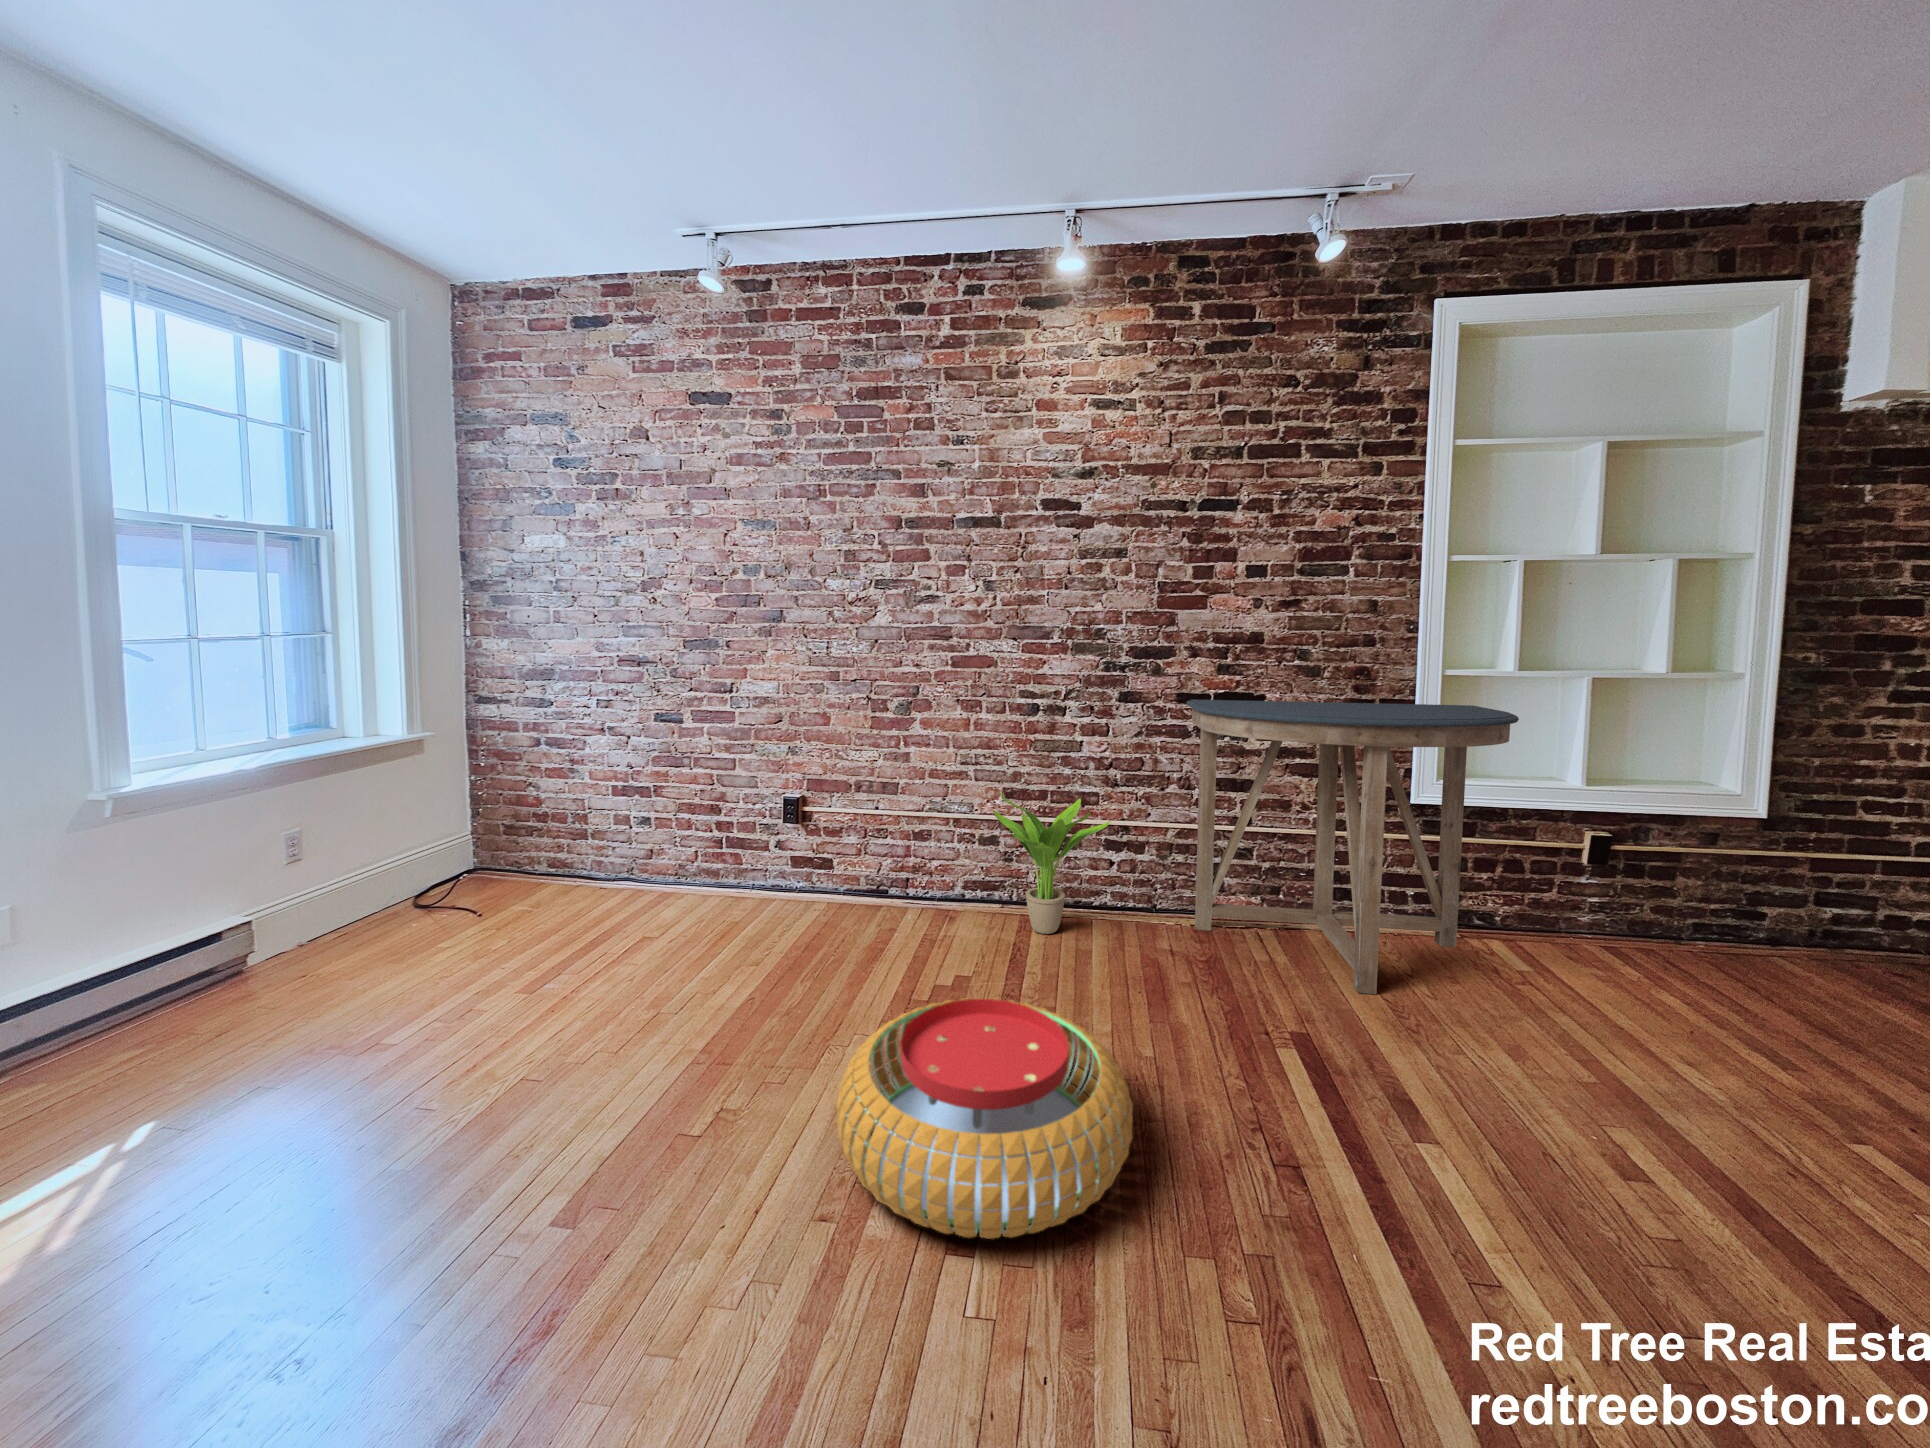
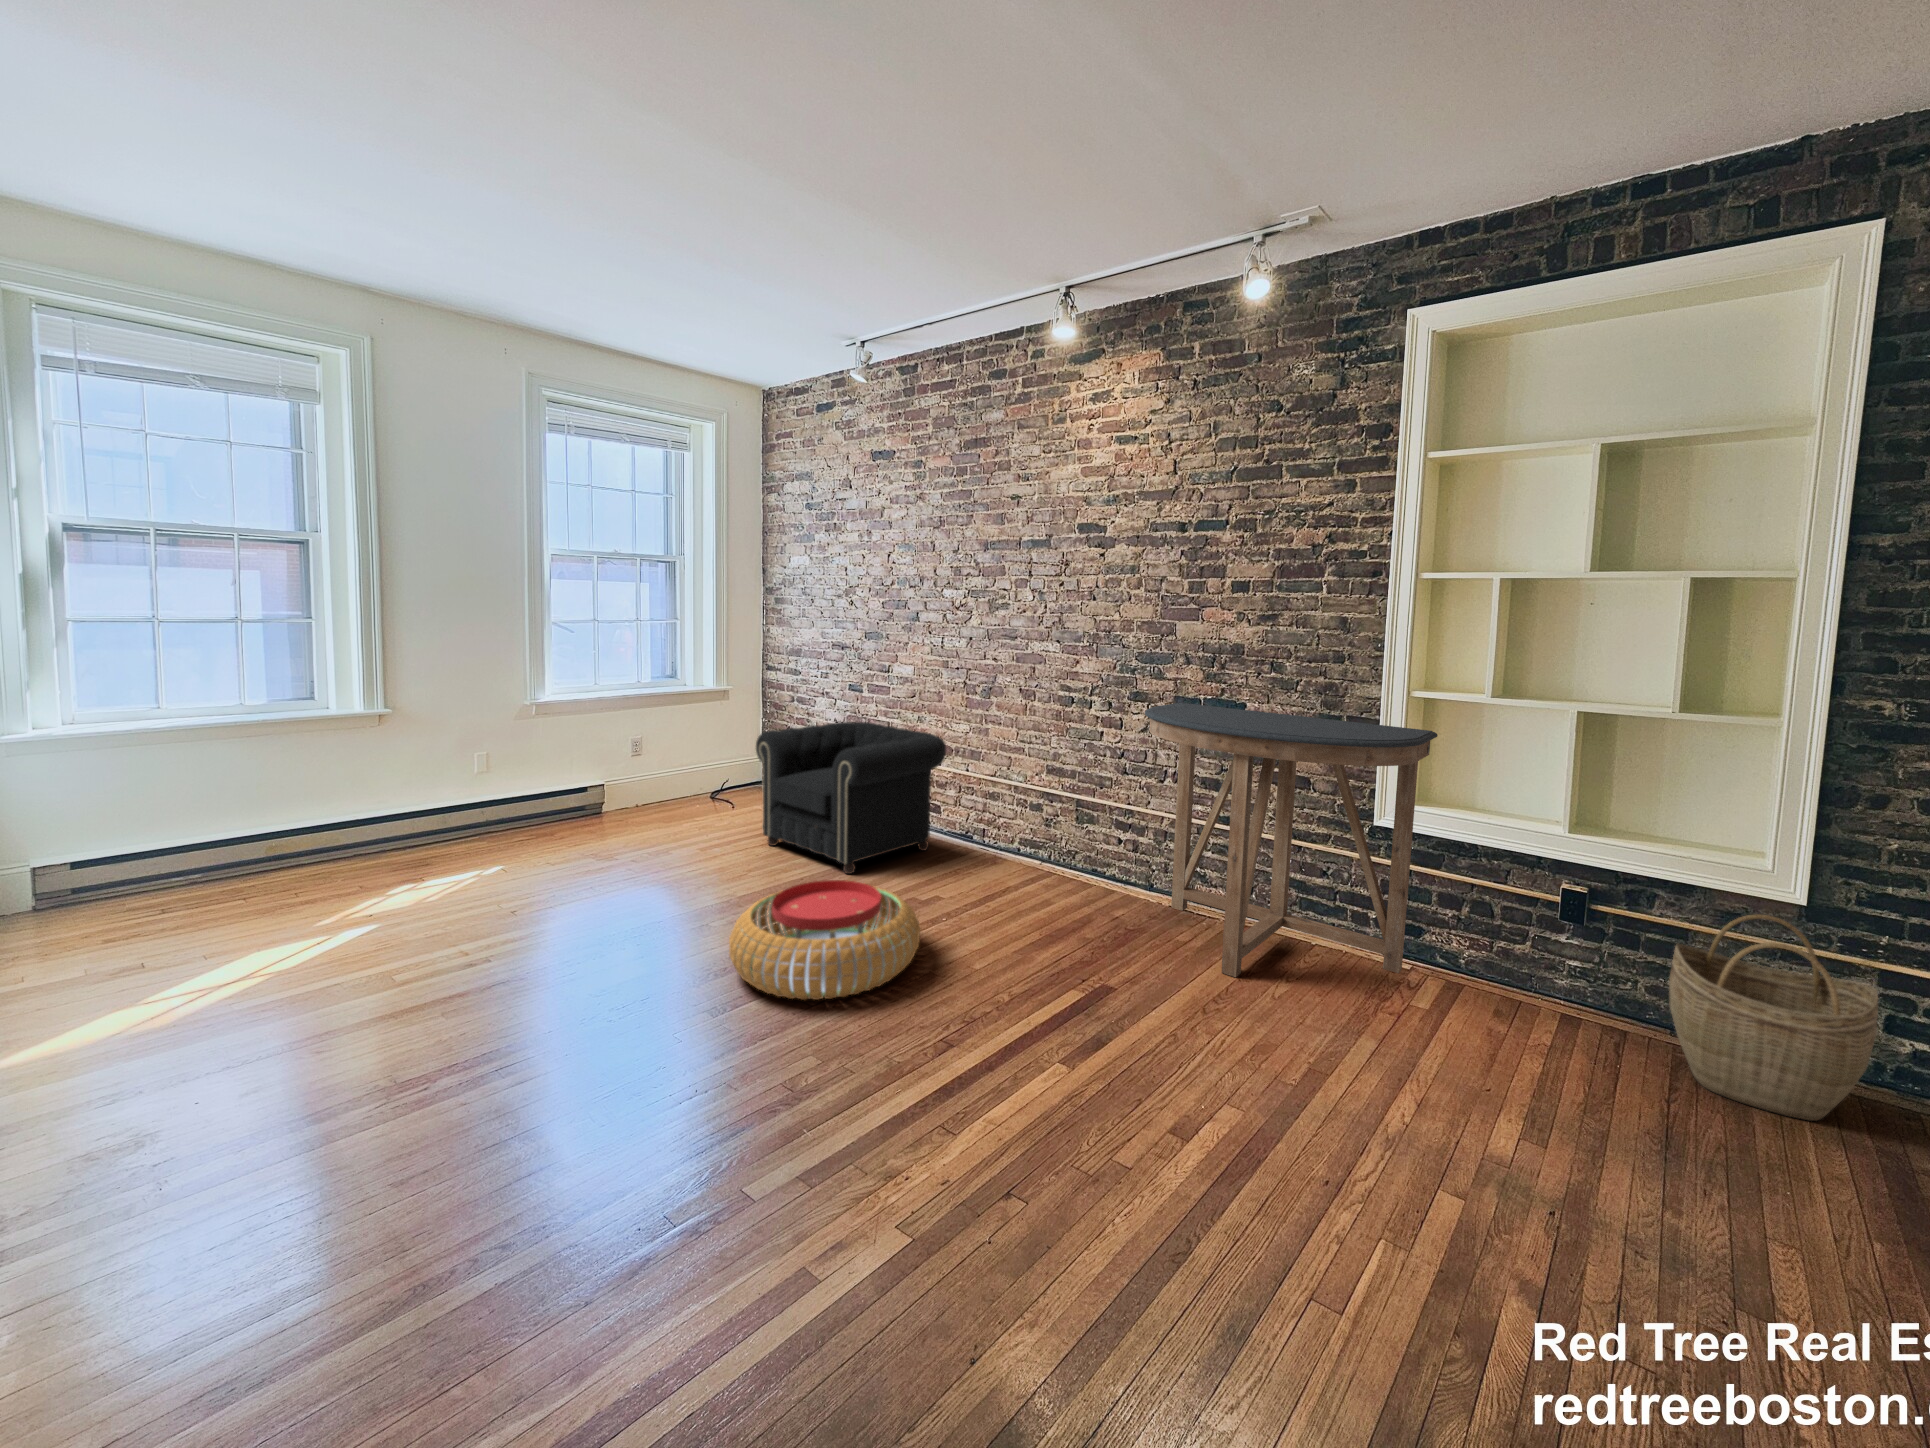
armchair: none [589,763,873,984] -> present [756,722,946,874]
potted plant: present [993,791,1110,934] -> none [1009,762,1107,884]
woven basket: none [1698,832,1883,995] -> present [1669,914,1878,1121]

